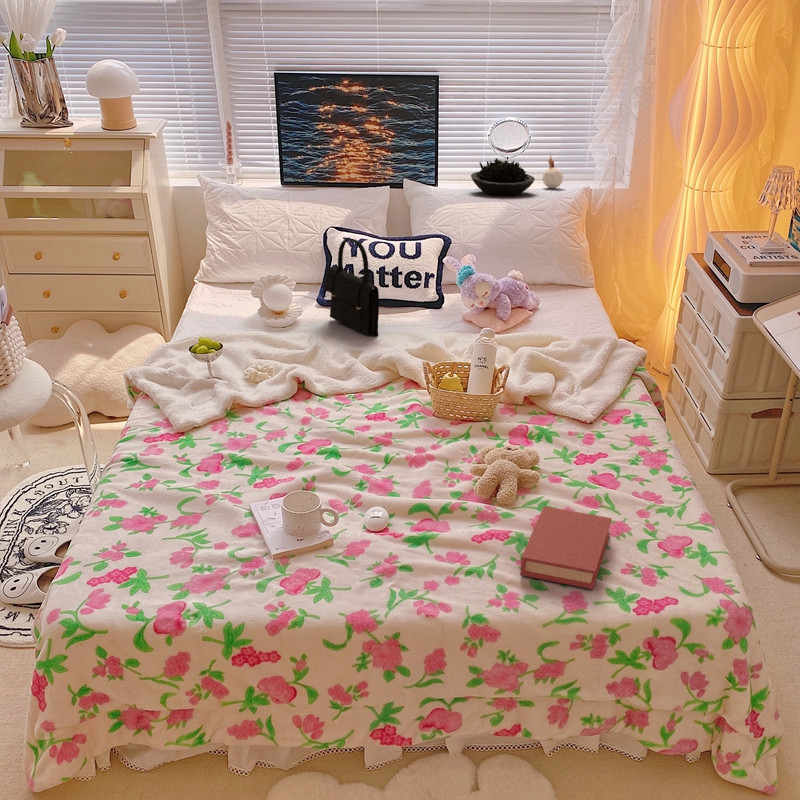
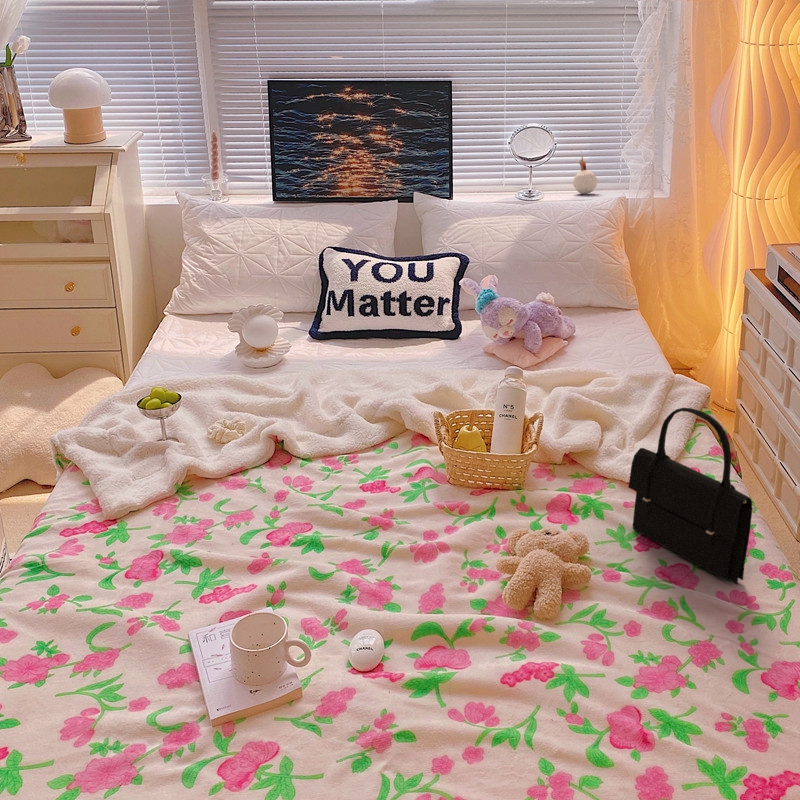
succulent plant: present [471,158,535,196] -> none [490,160,565,205]
handbag: present [326,238,379,337] -> present [628,408,753,584]
book: present [520,506,612,589] -> none [571,626,699,769]

